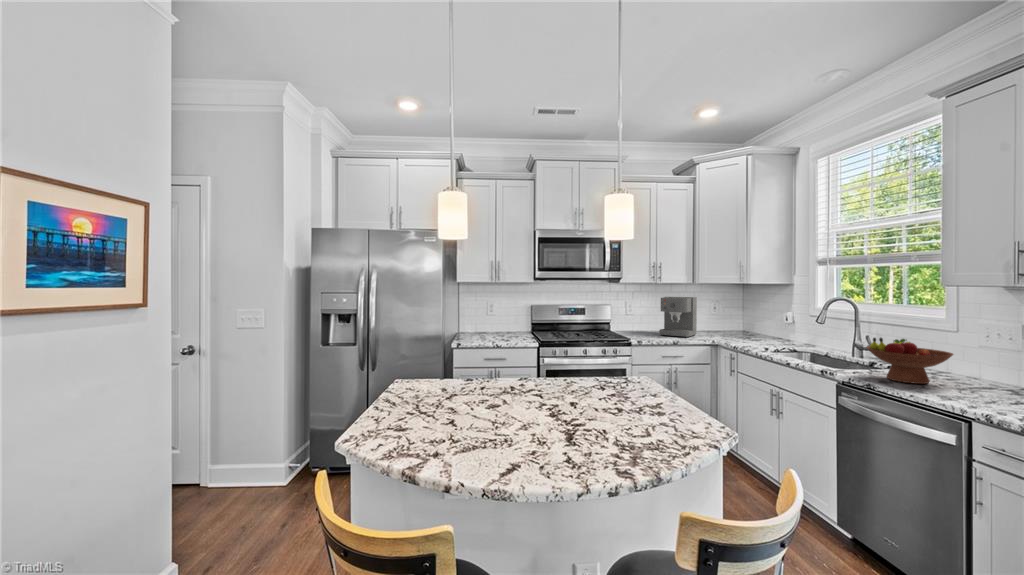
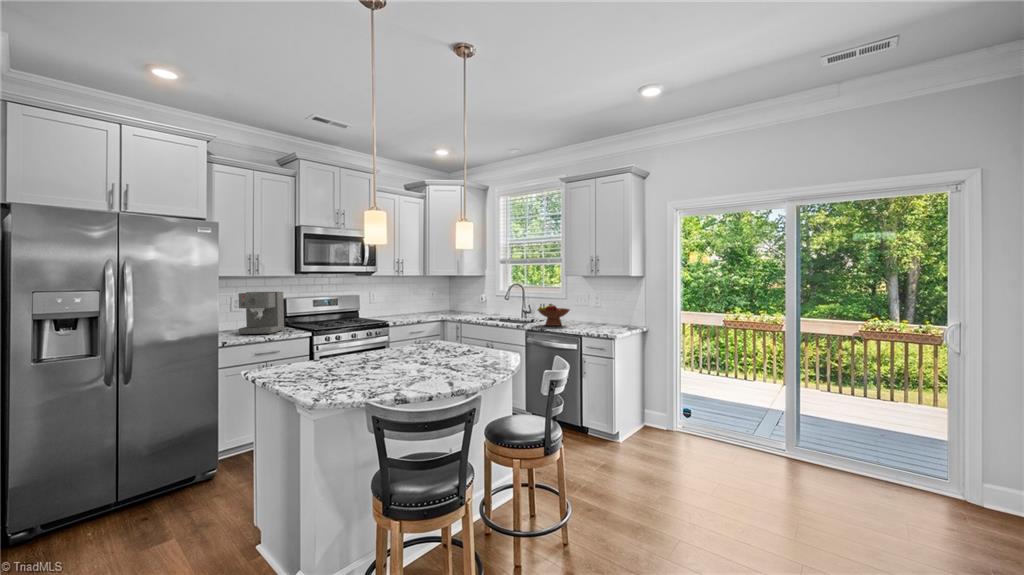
coffee maker: present [659,297,697,337] -> present [238,292,284,335]

